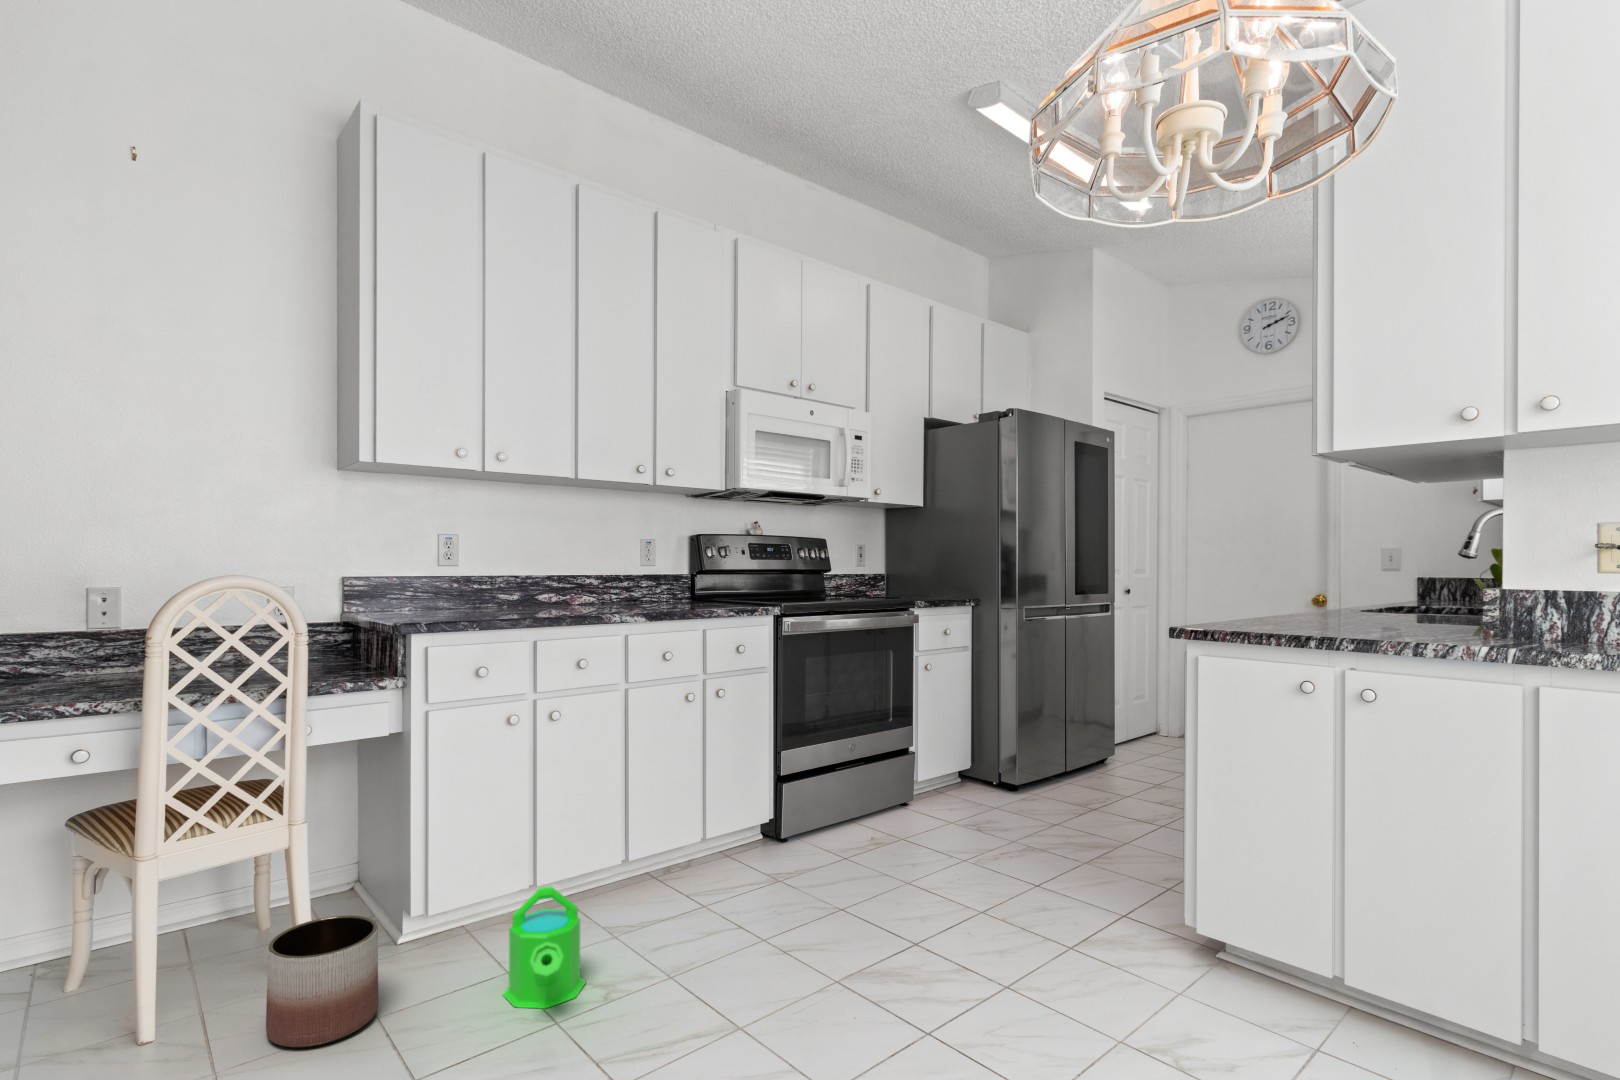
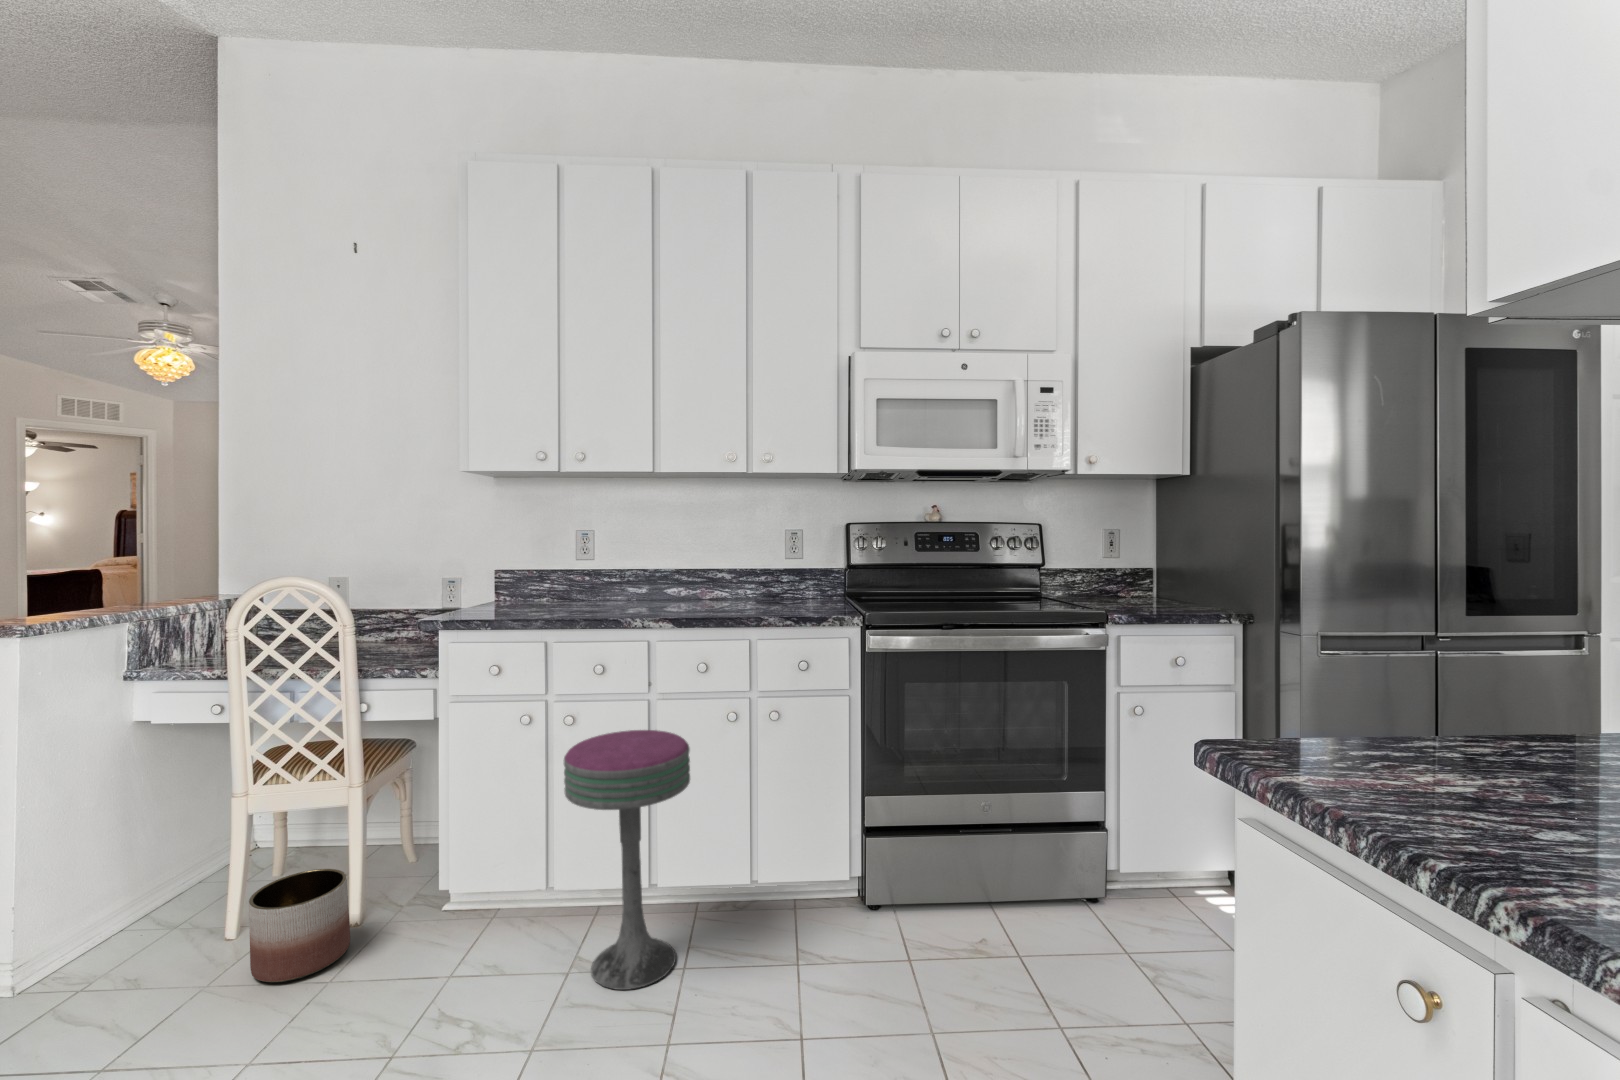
bar stool: none [620,710,731,936] -> present [564,730,690,990]
watering can: present [503,887,586,1009] -> none [354,900,487,1026]

